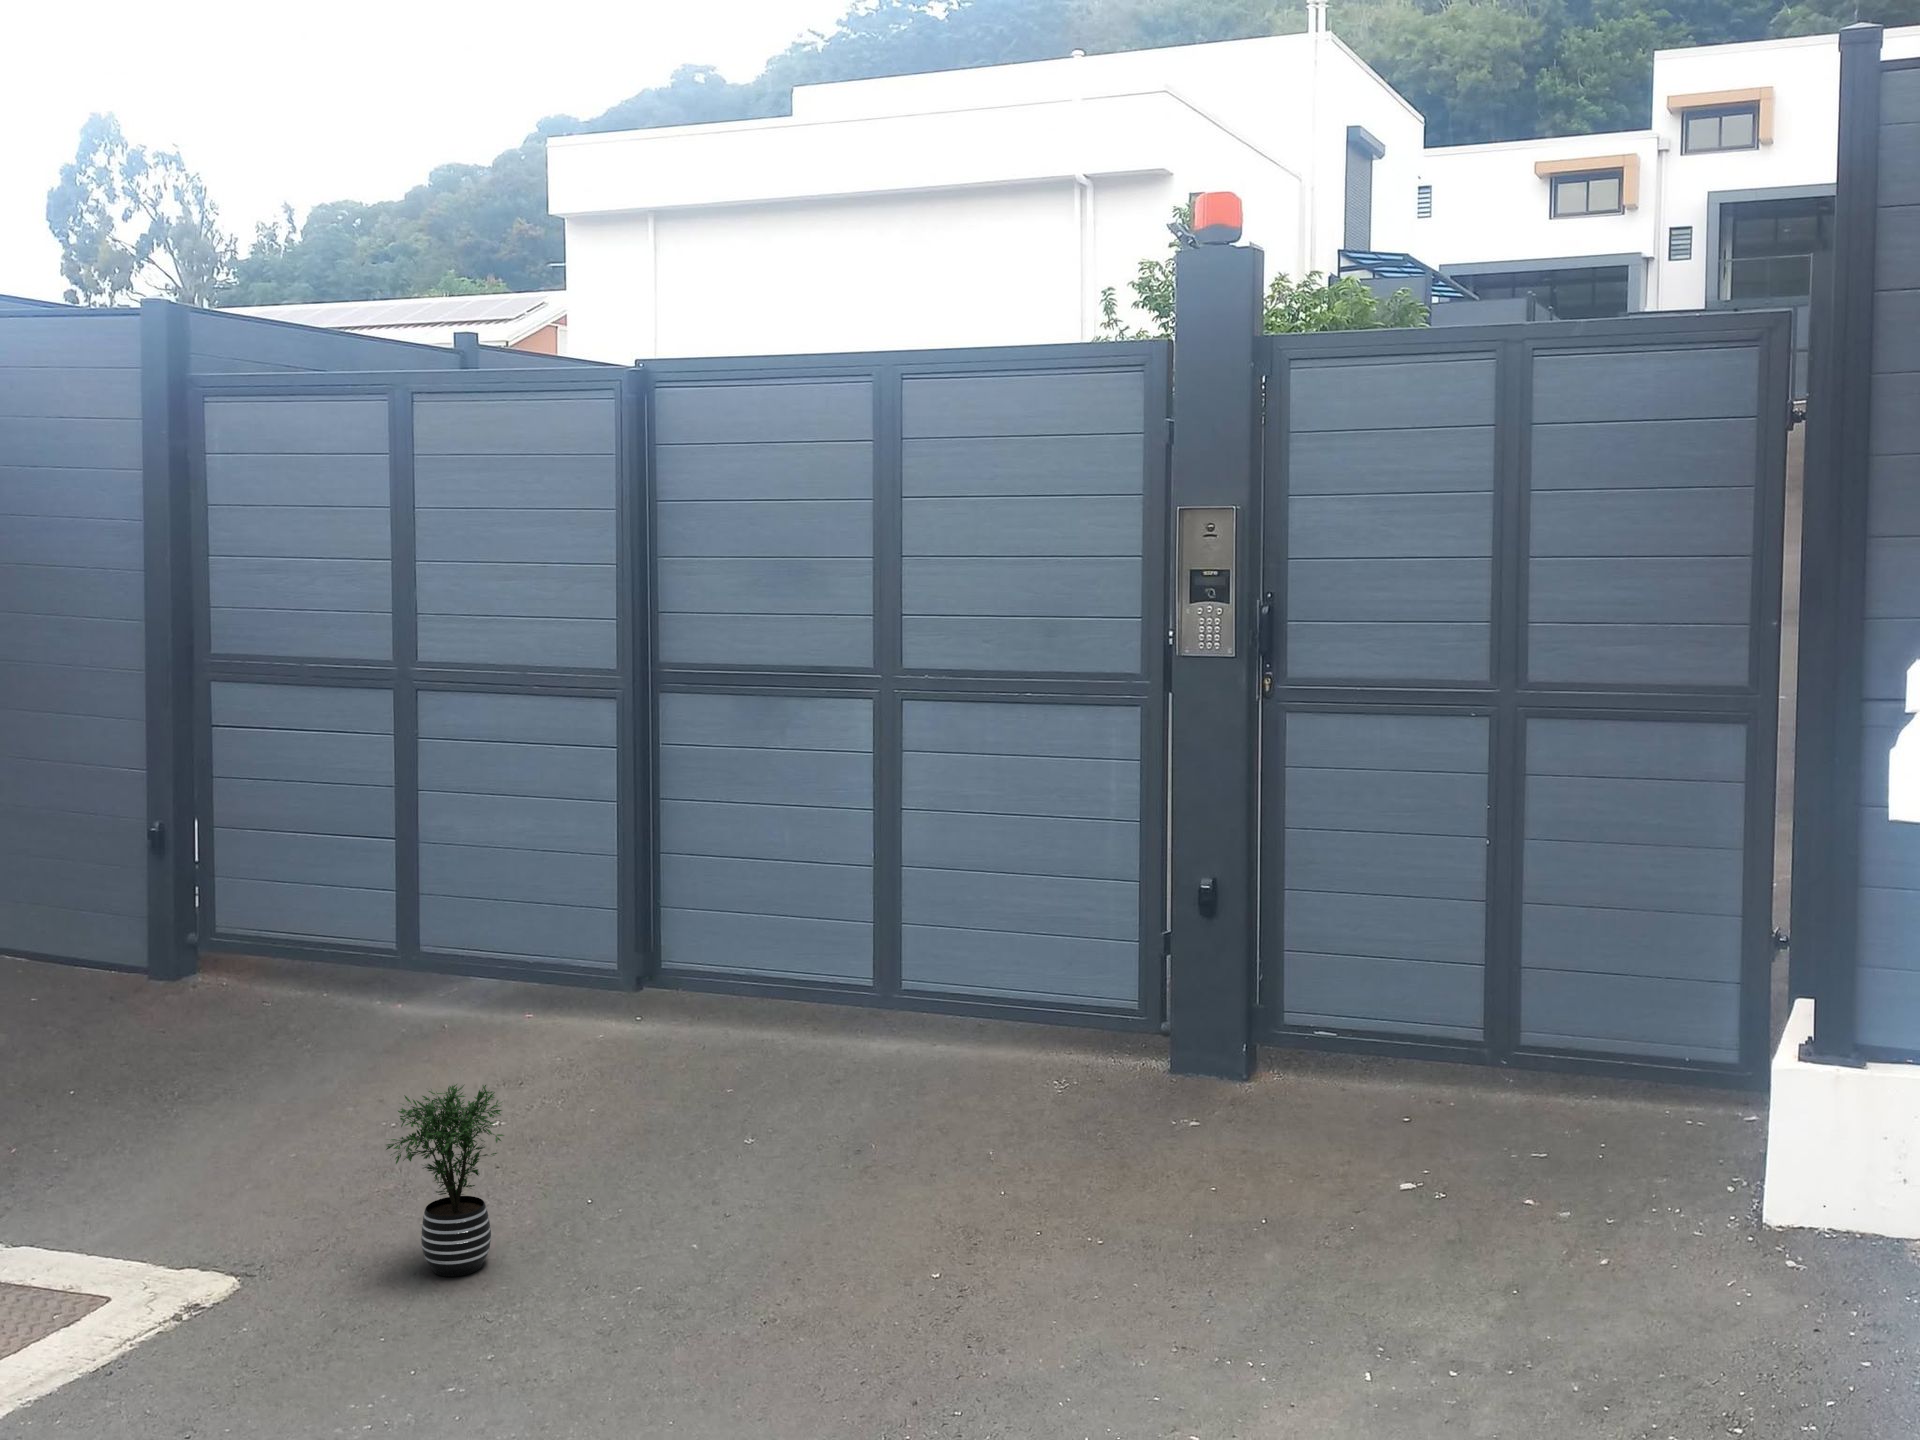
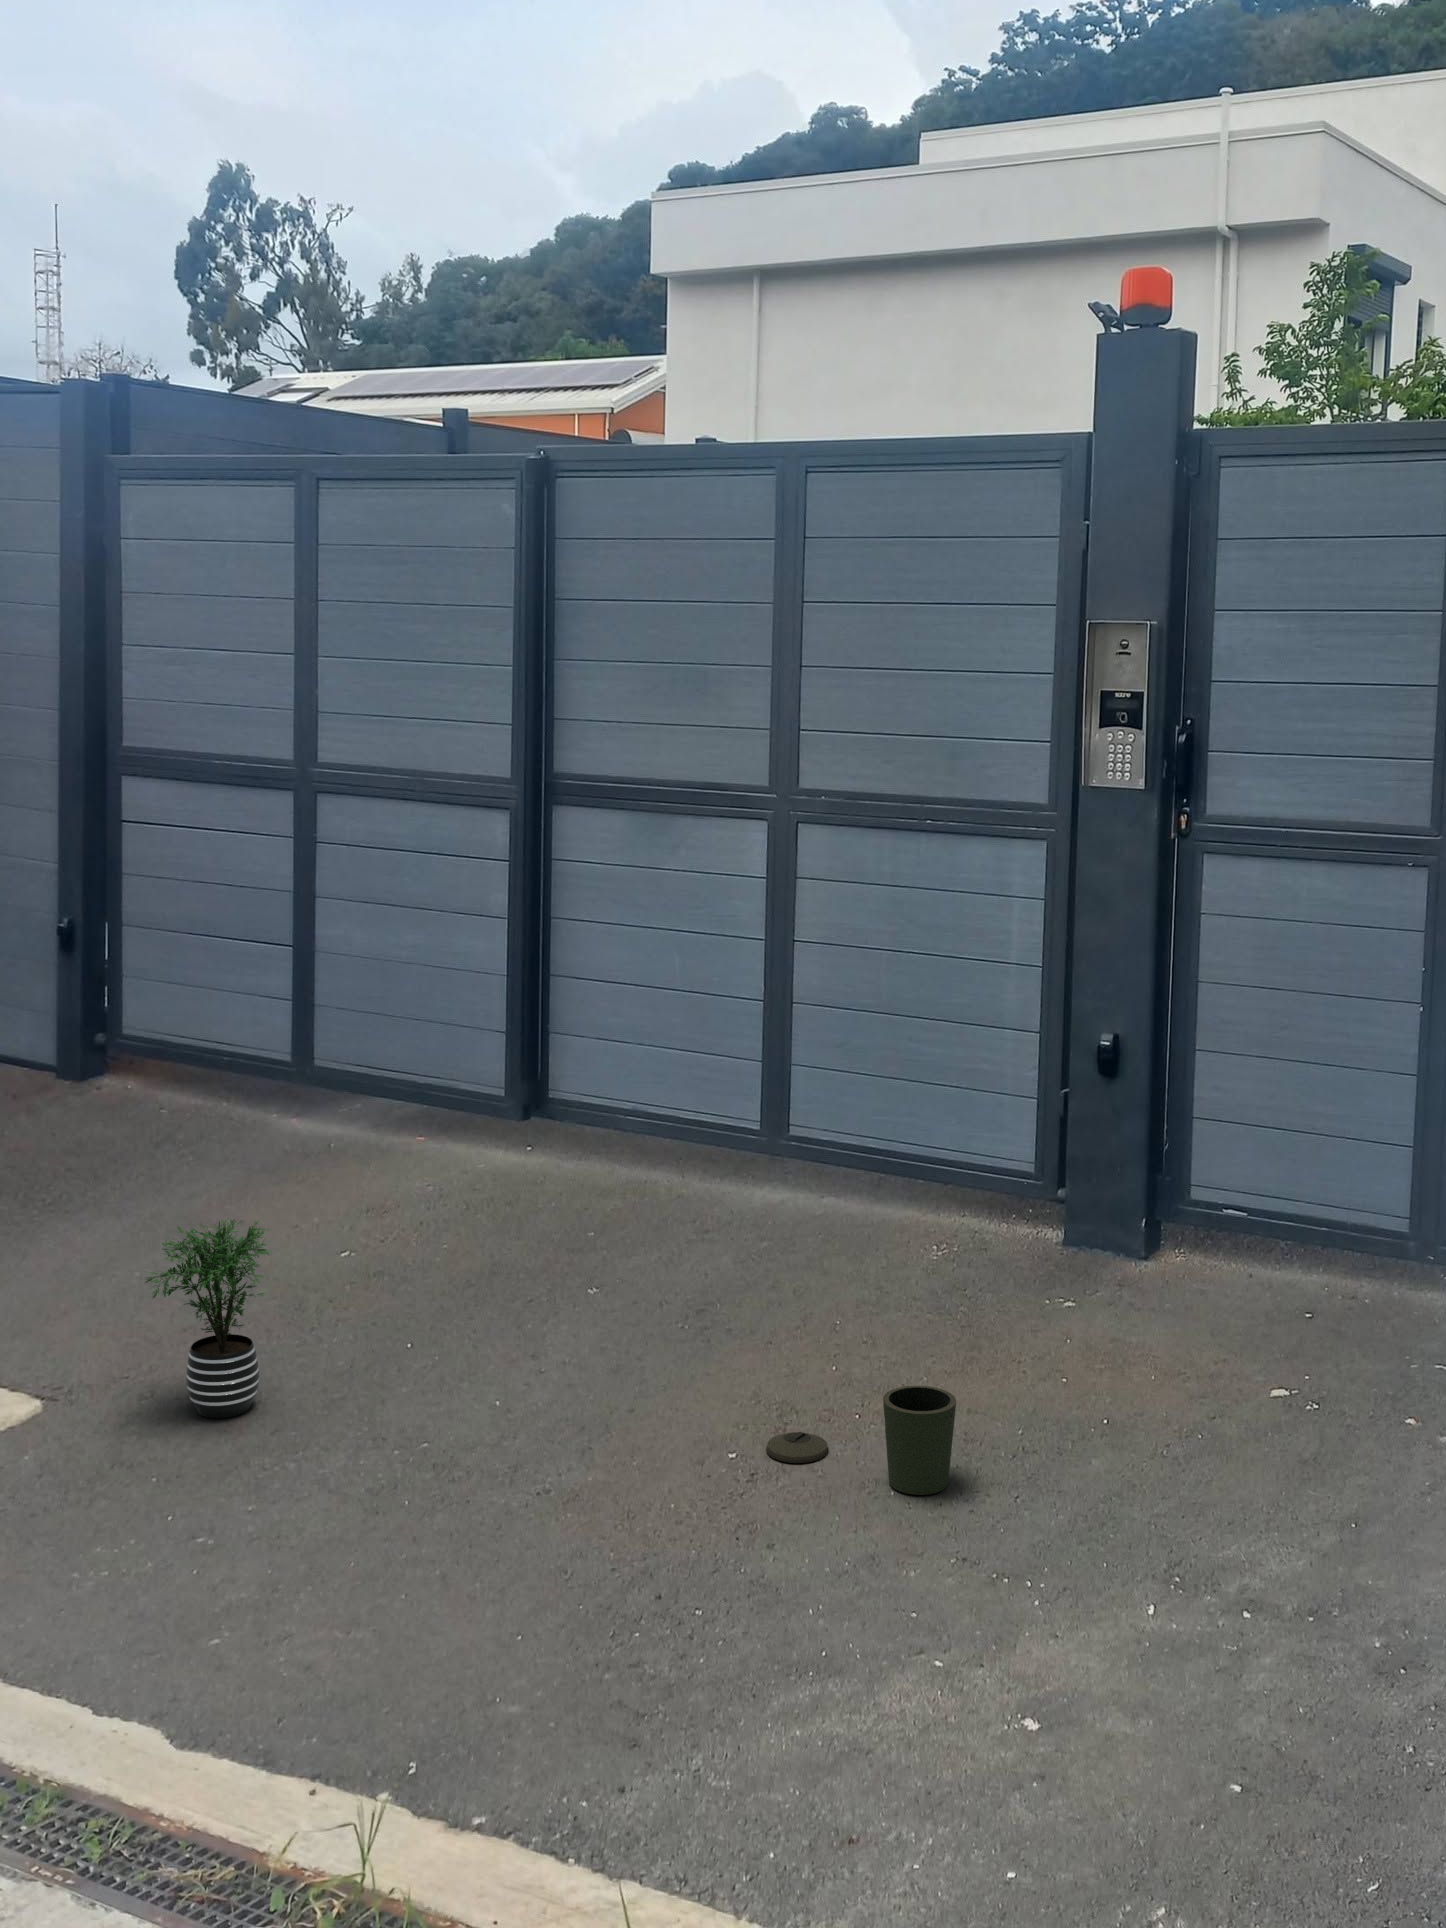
trash can: none [986,1188,1166,1286] -> present [766,1386,956,1495]

